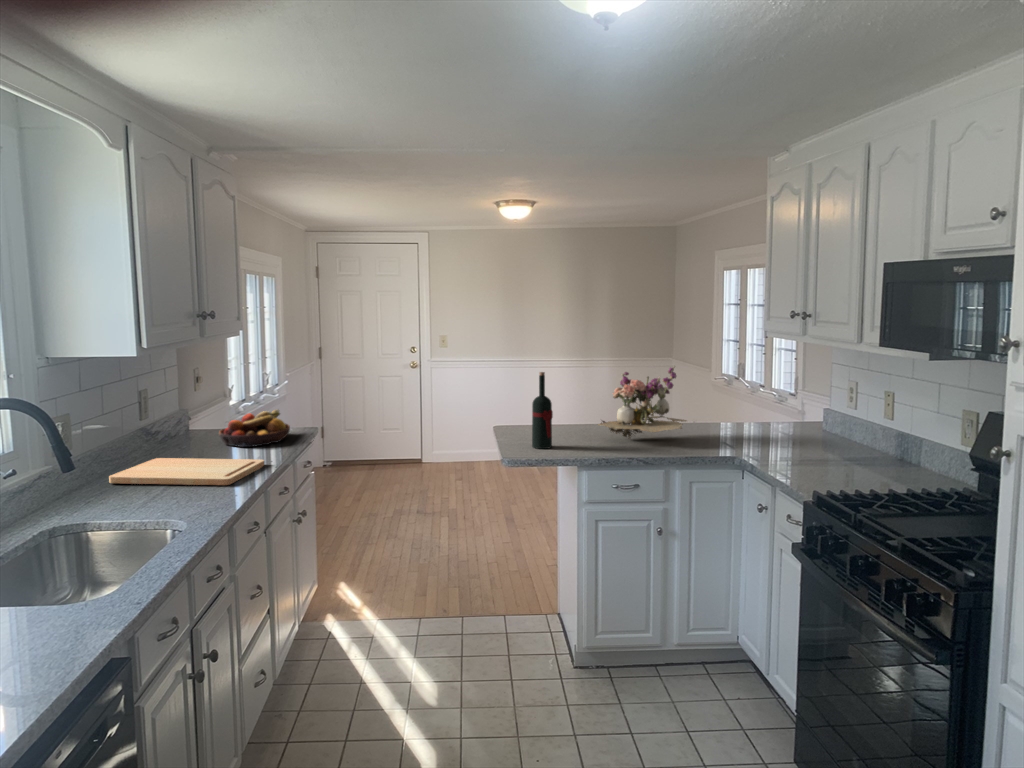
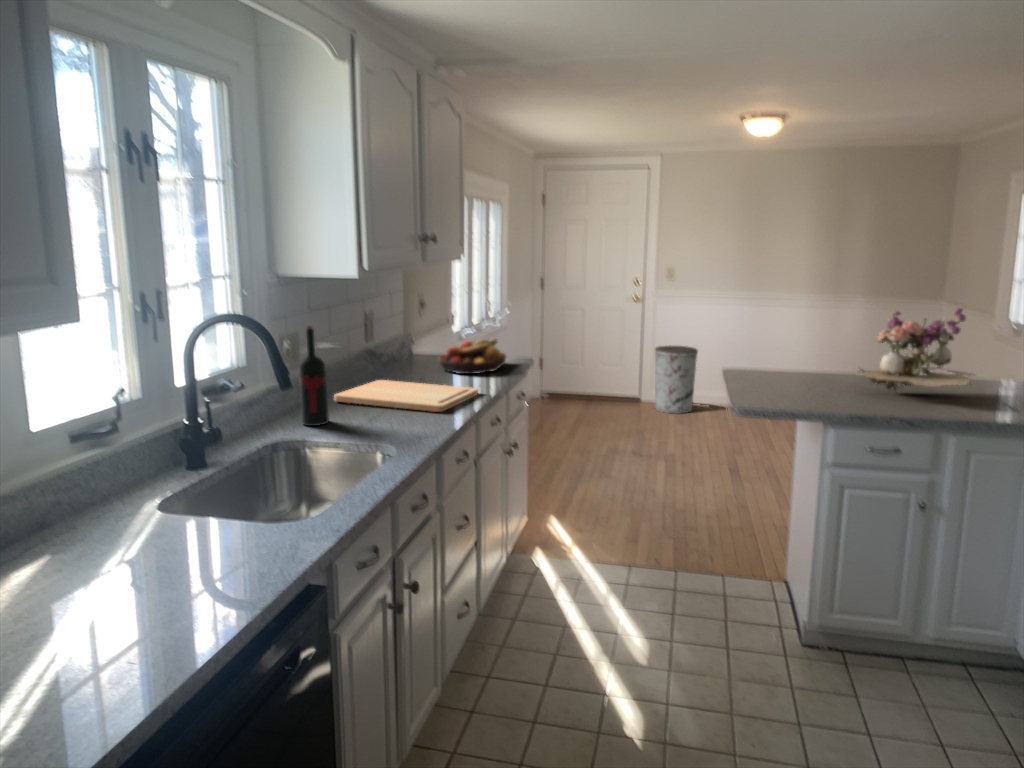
wine bottle: present [532,372,553,449] -> present [299,324,329,426]
trash can: none [434,407,475,472] -> present [655,346,698,414]

